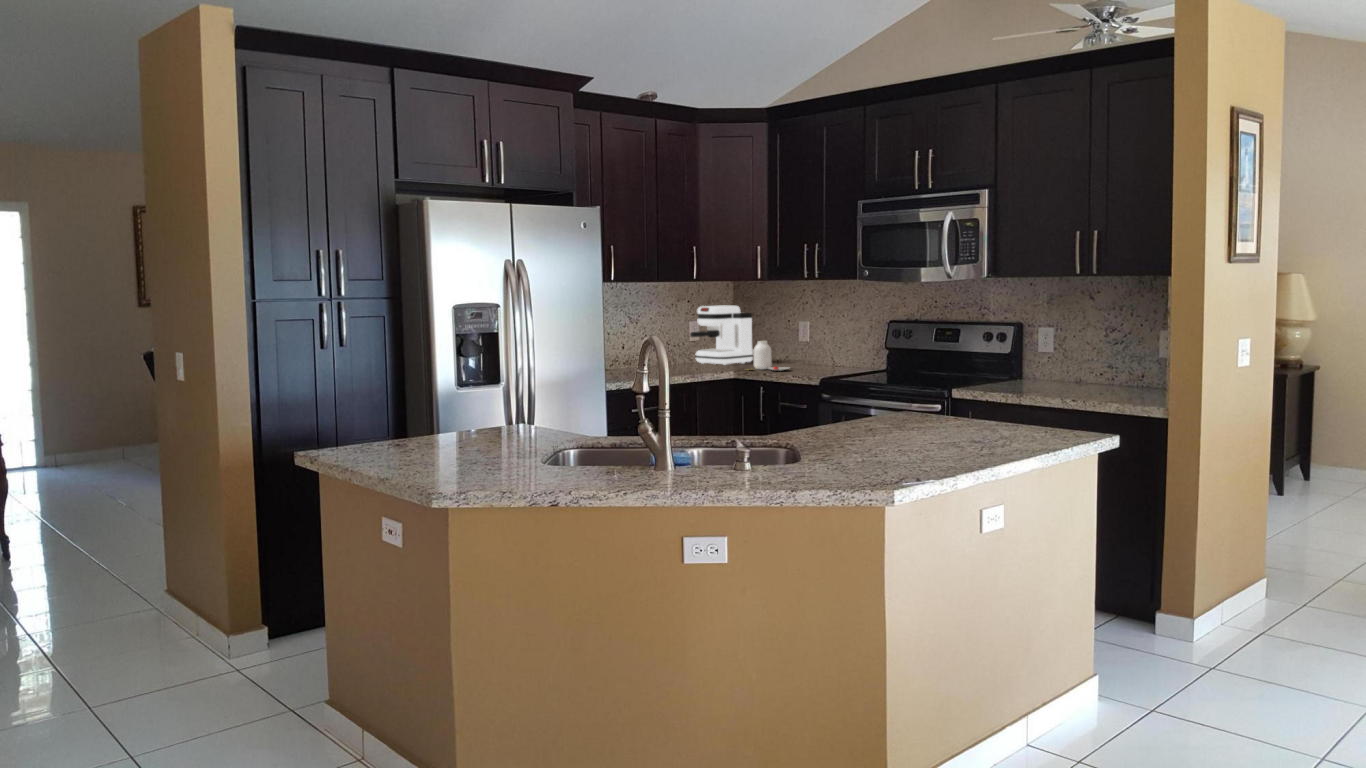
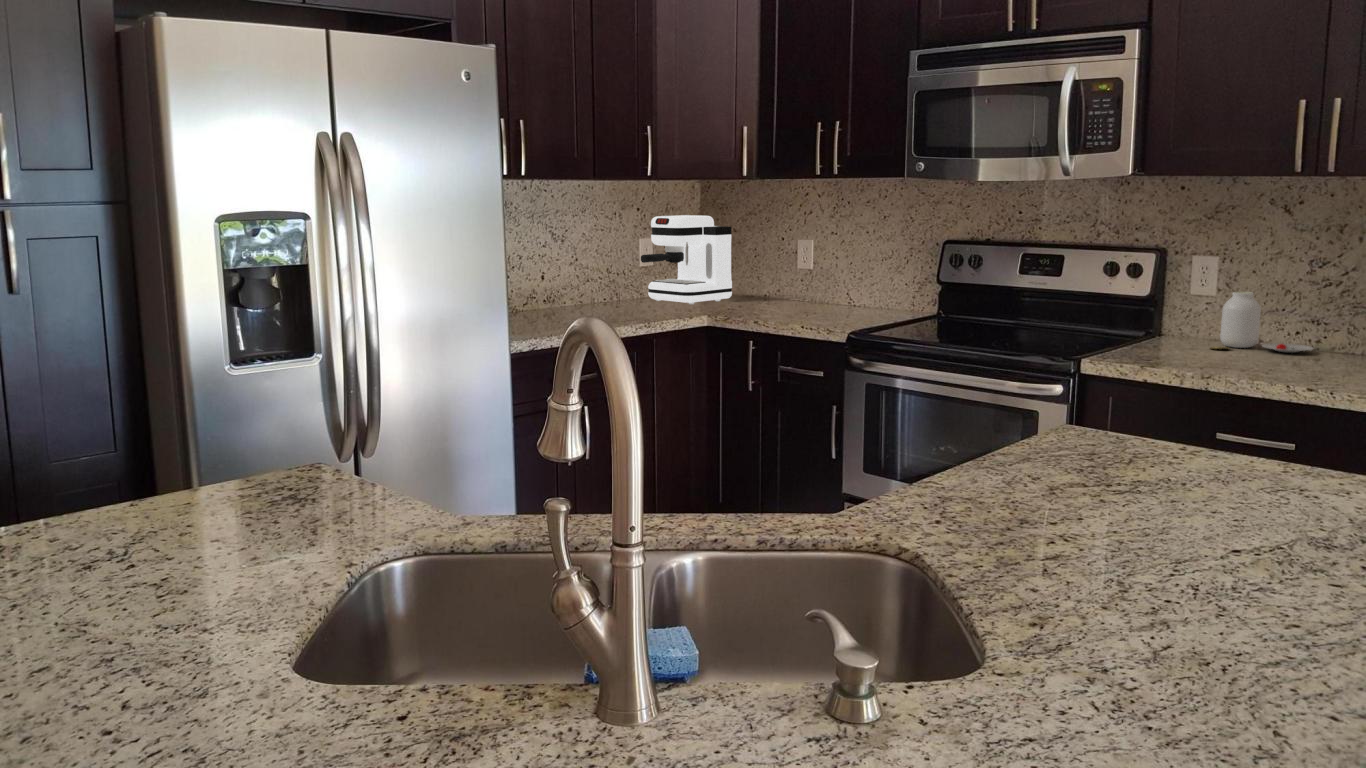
jar: present [754,341,789,371] -> present [1210,291,1313,353]

